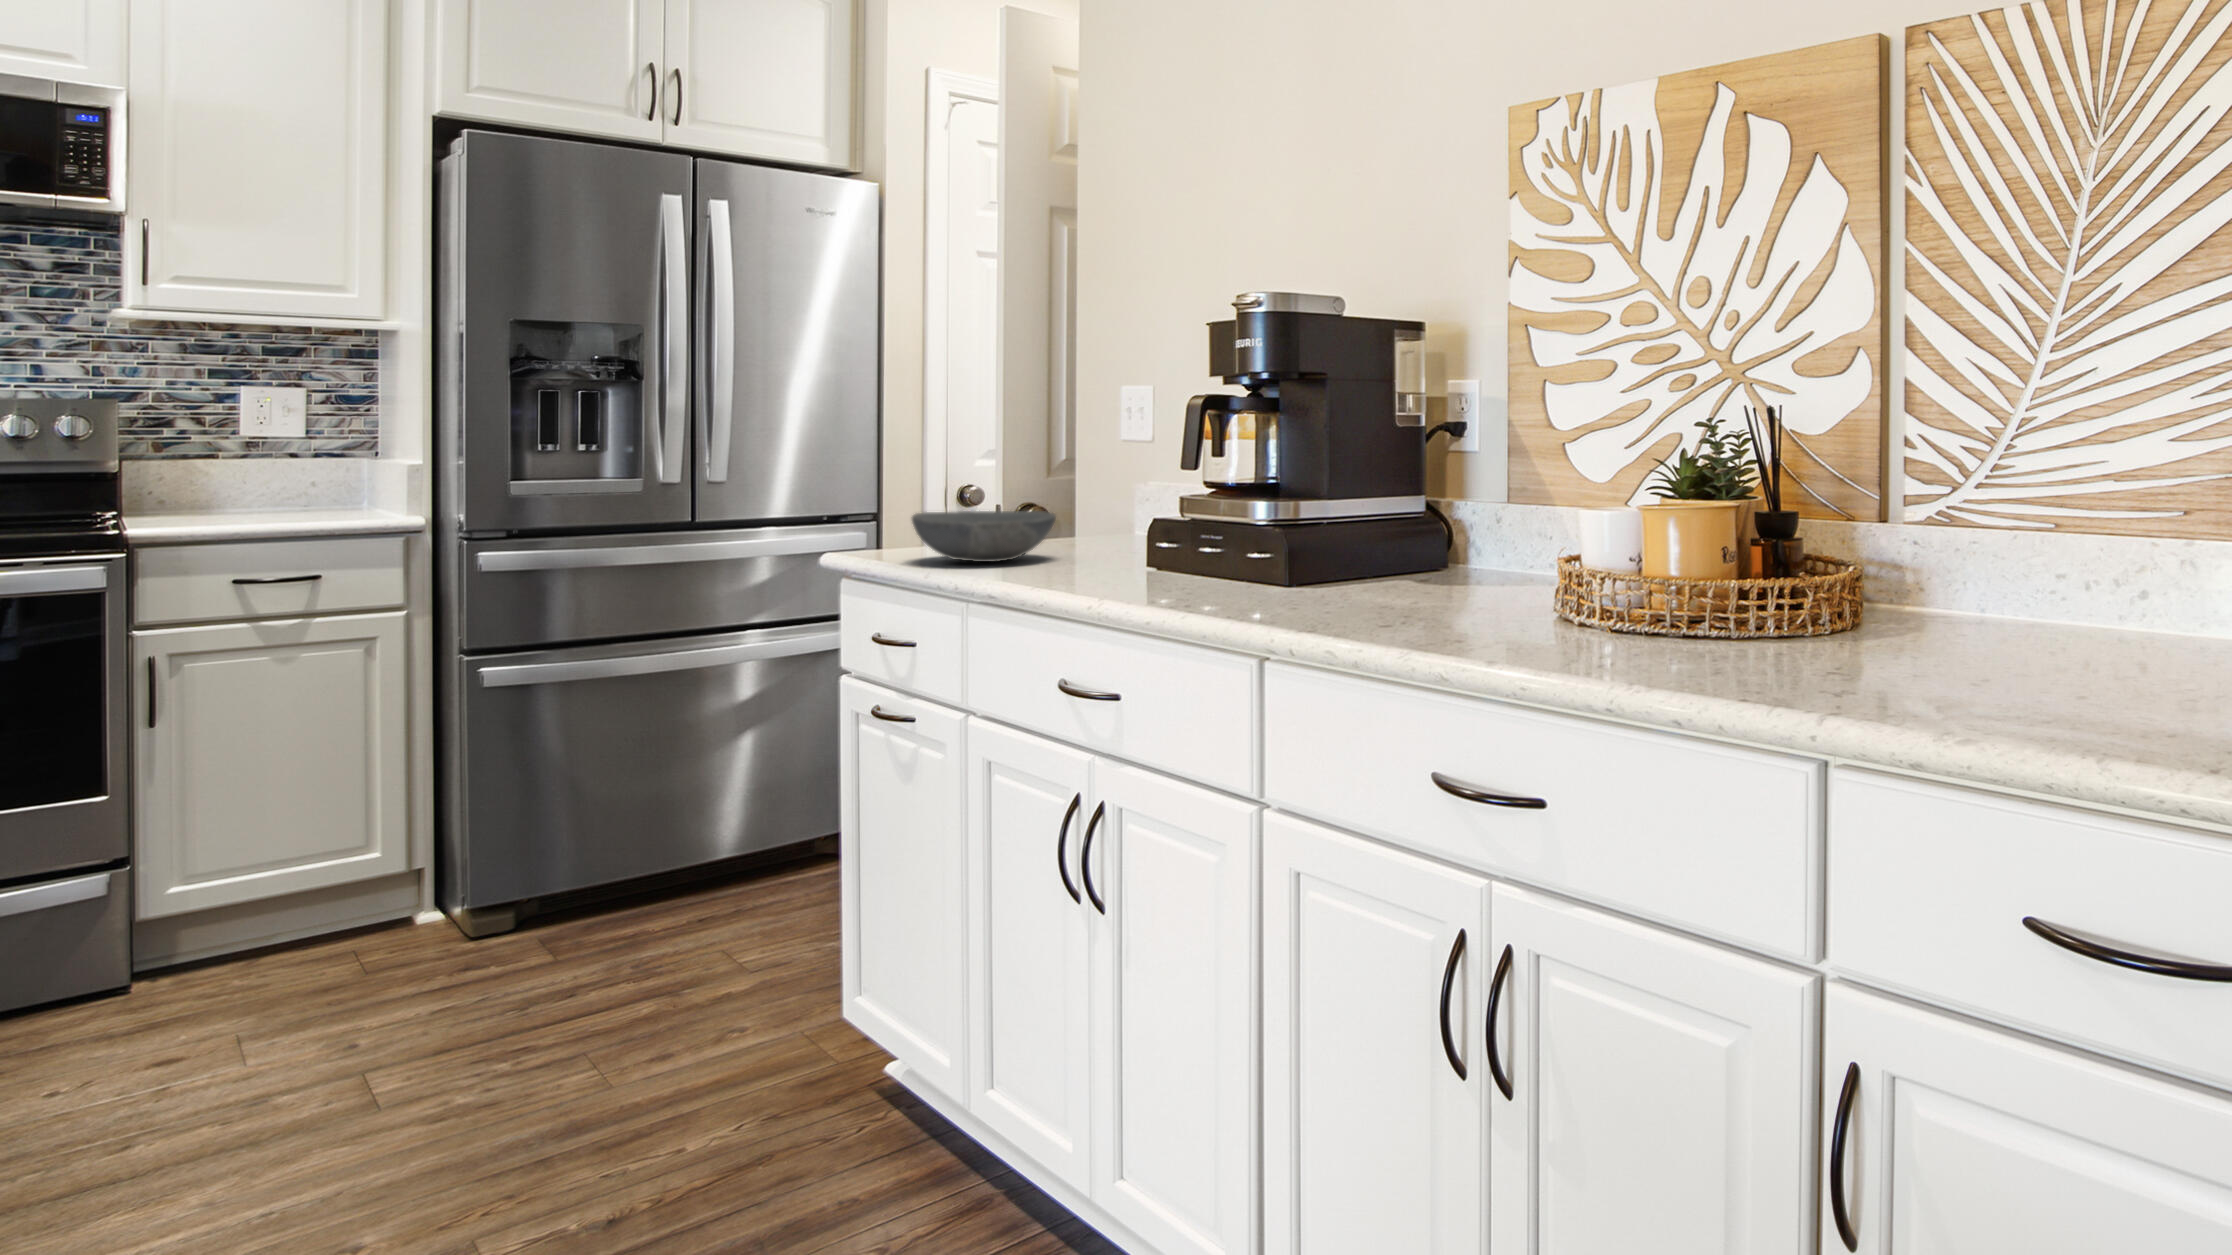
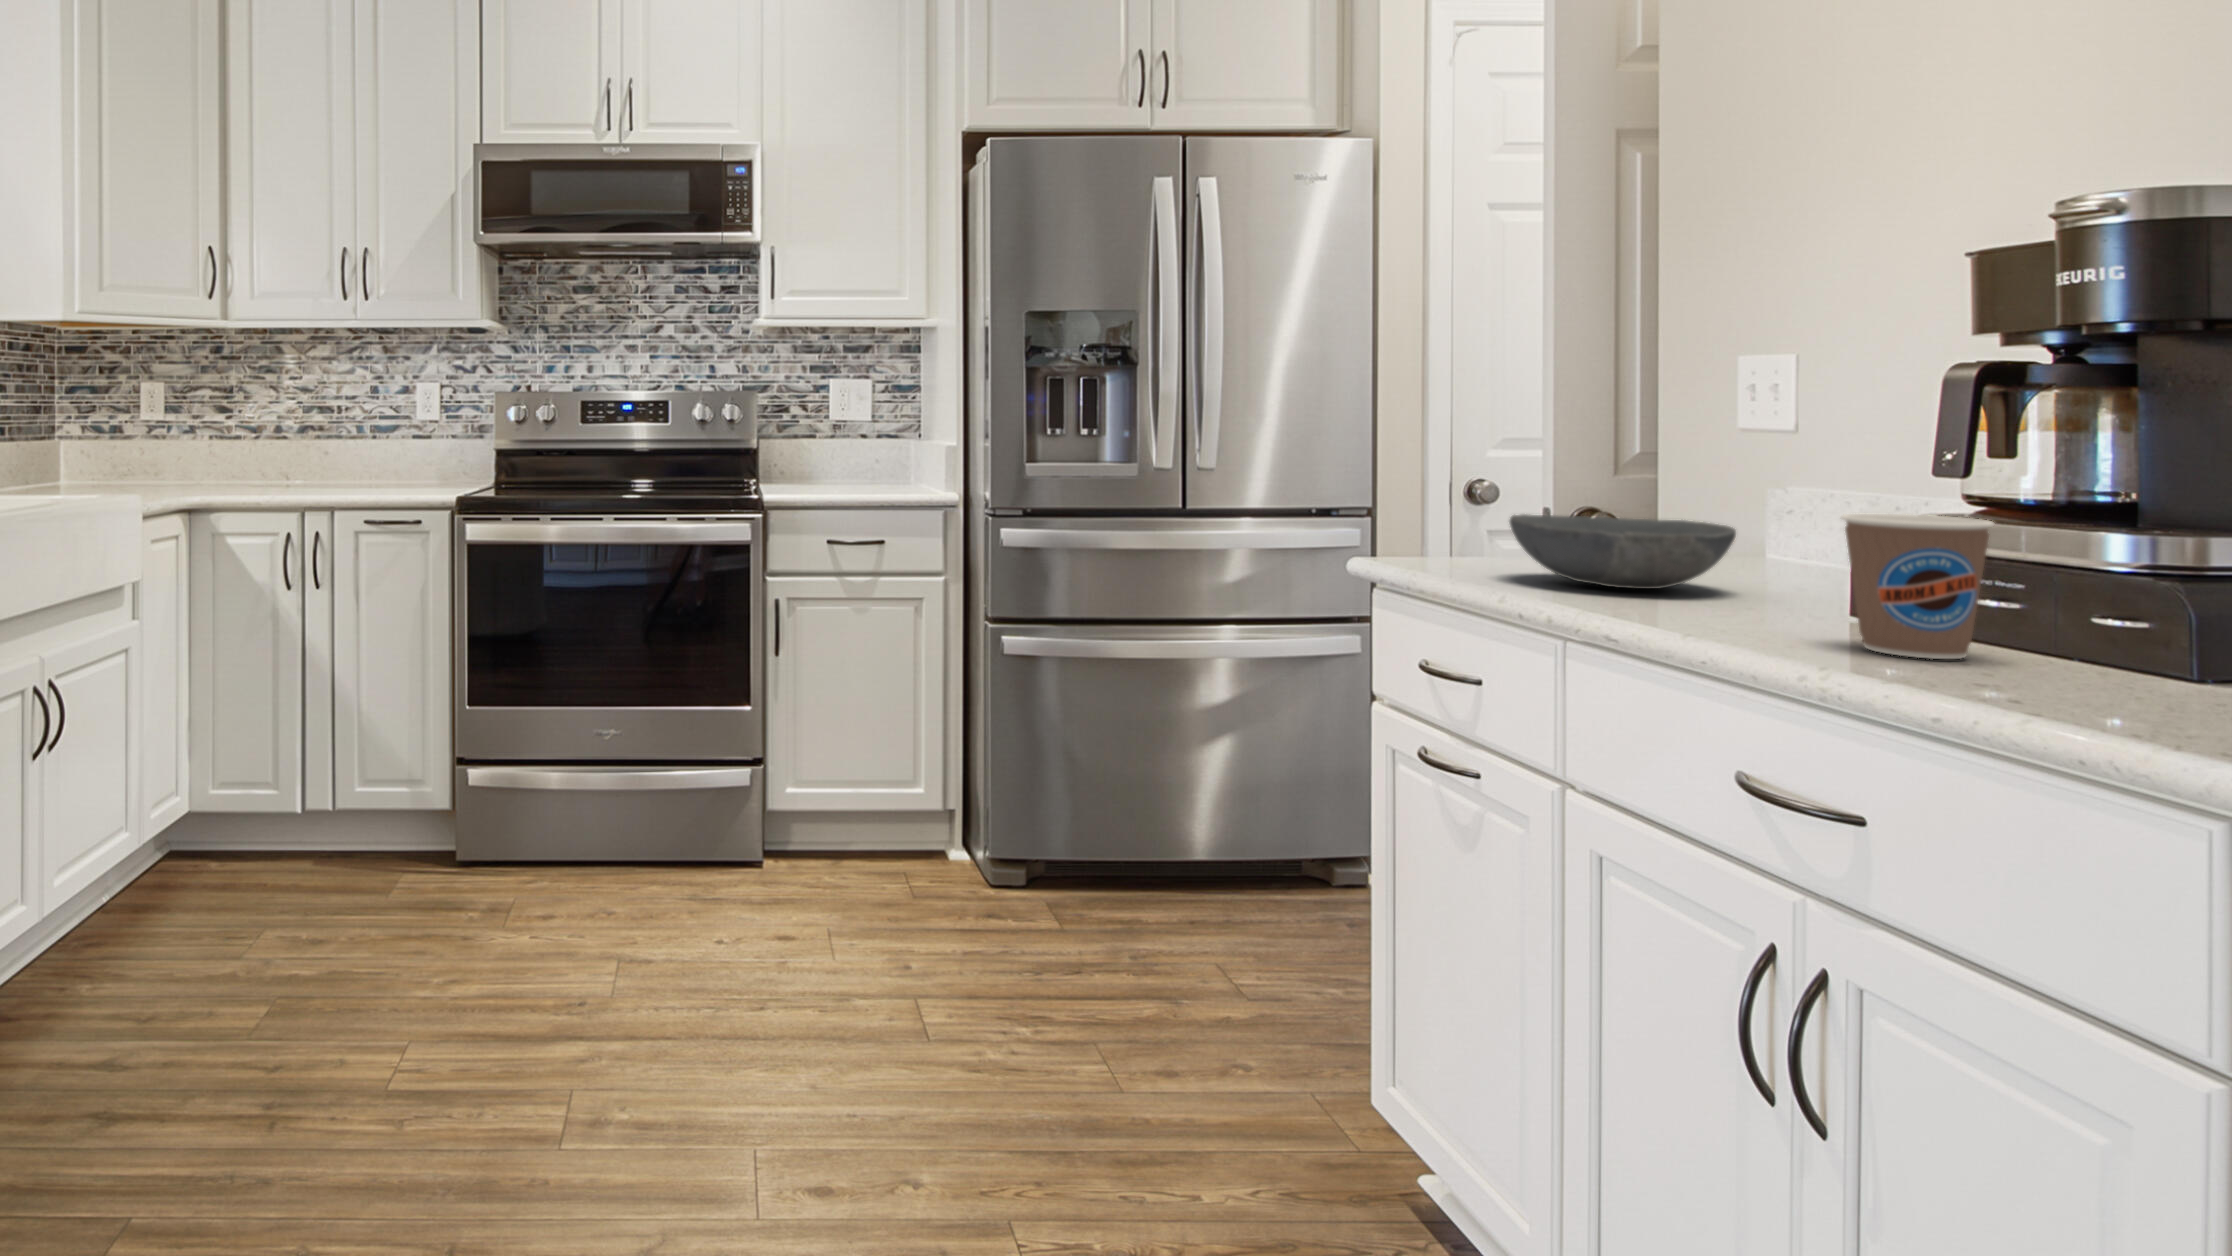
coffee cup: none [1064,502,1138,589] -> present [1841,514,1994,659]

